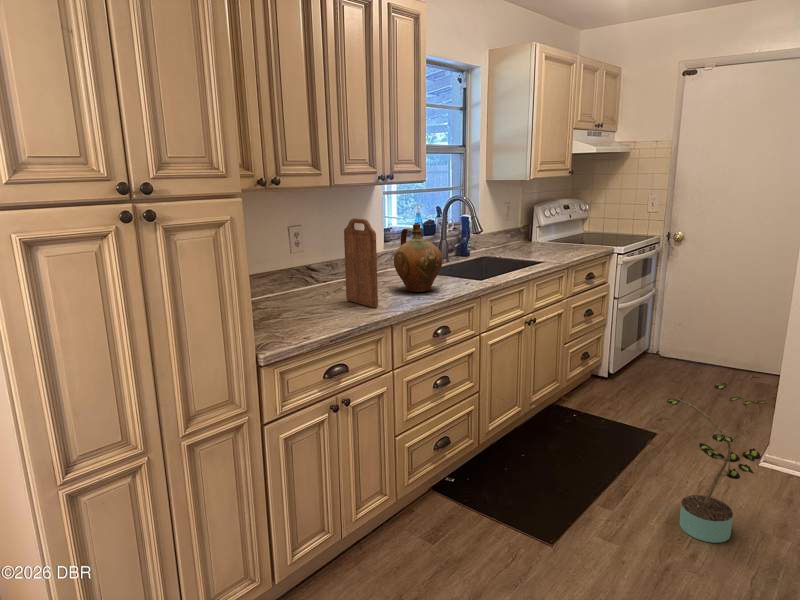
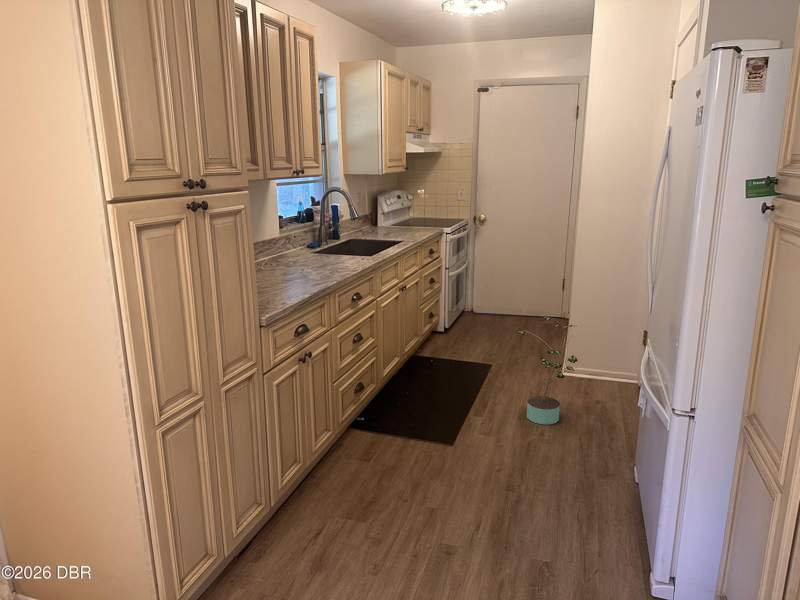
cutting board: present [344,218,378,308] -> none [275,207,313,280]
ceramic jug: present [394,224,443,292] -> none [308,211,348,267]

